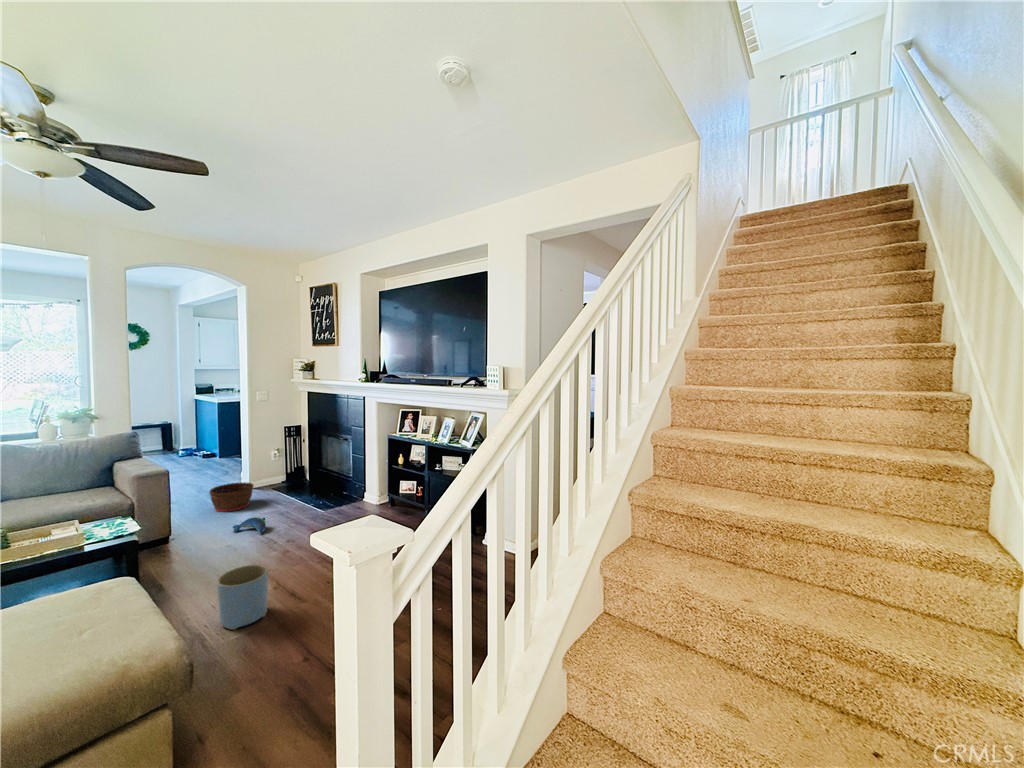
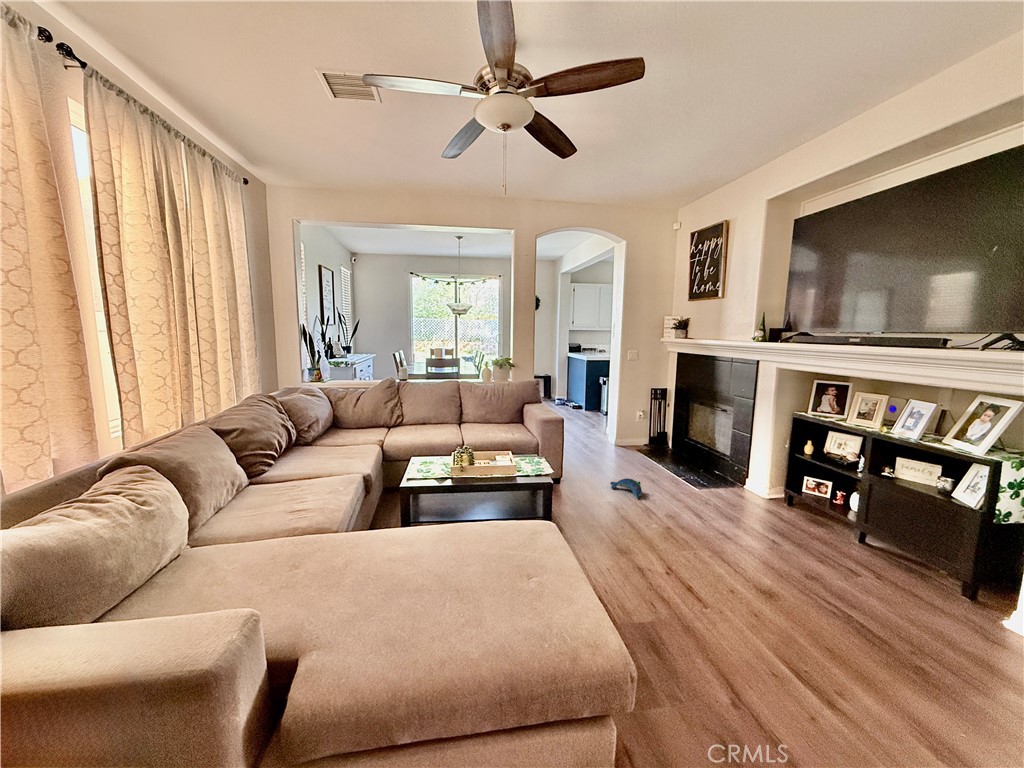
basket: present [209,482,253,512] -> none [587,437,624,465]
planter: present [217,565,268,630] -> none [621,539,673,611]

